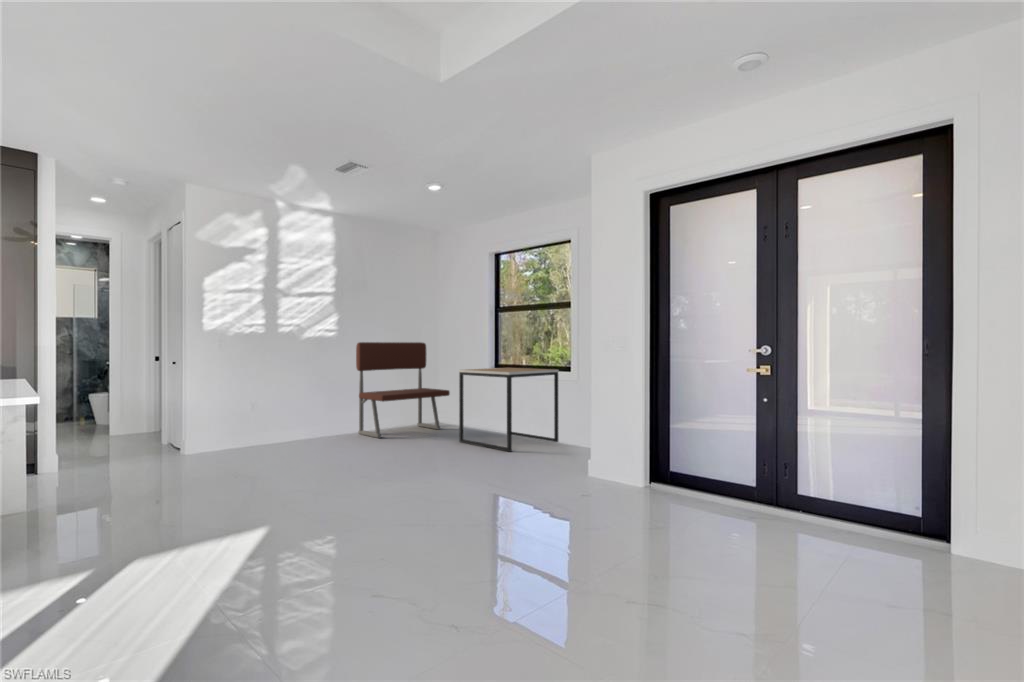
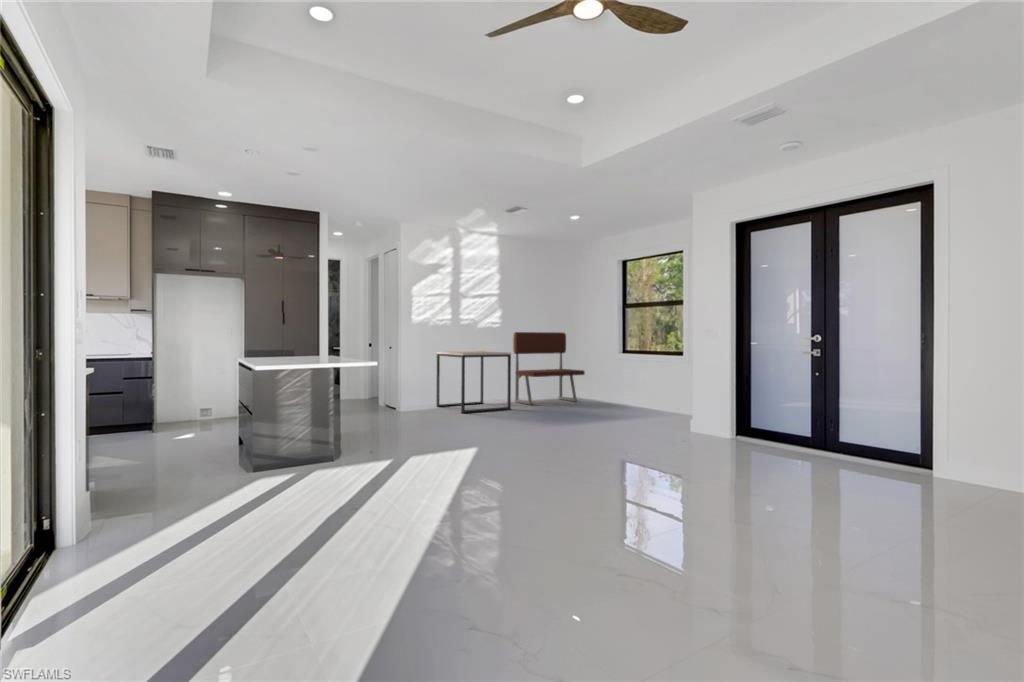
side table: present [459,368,559,452] -> present [436,351,511,413]

